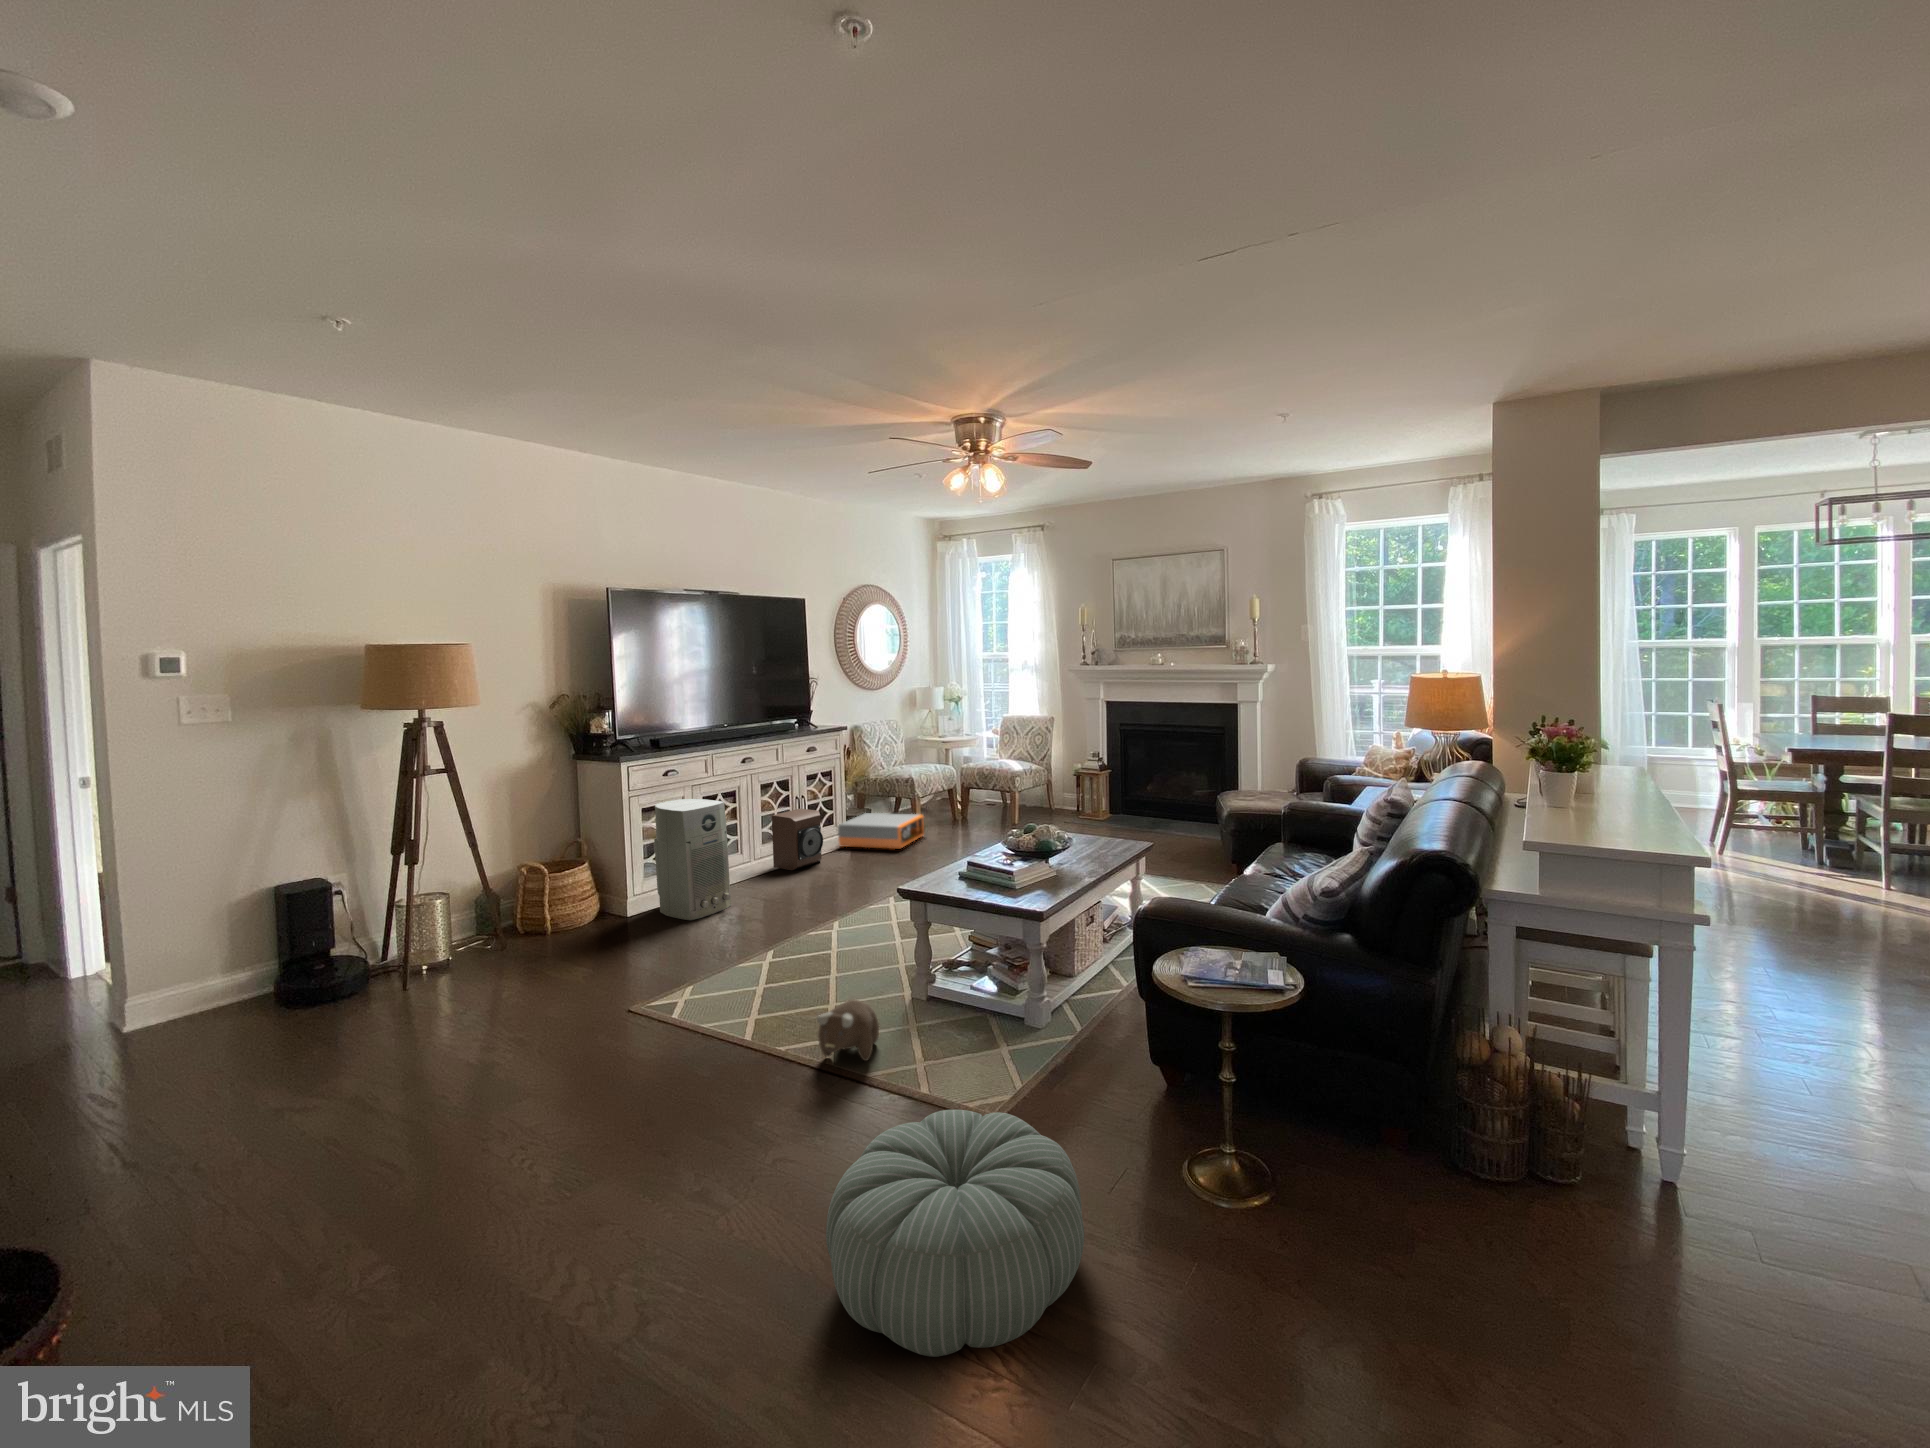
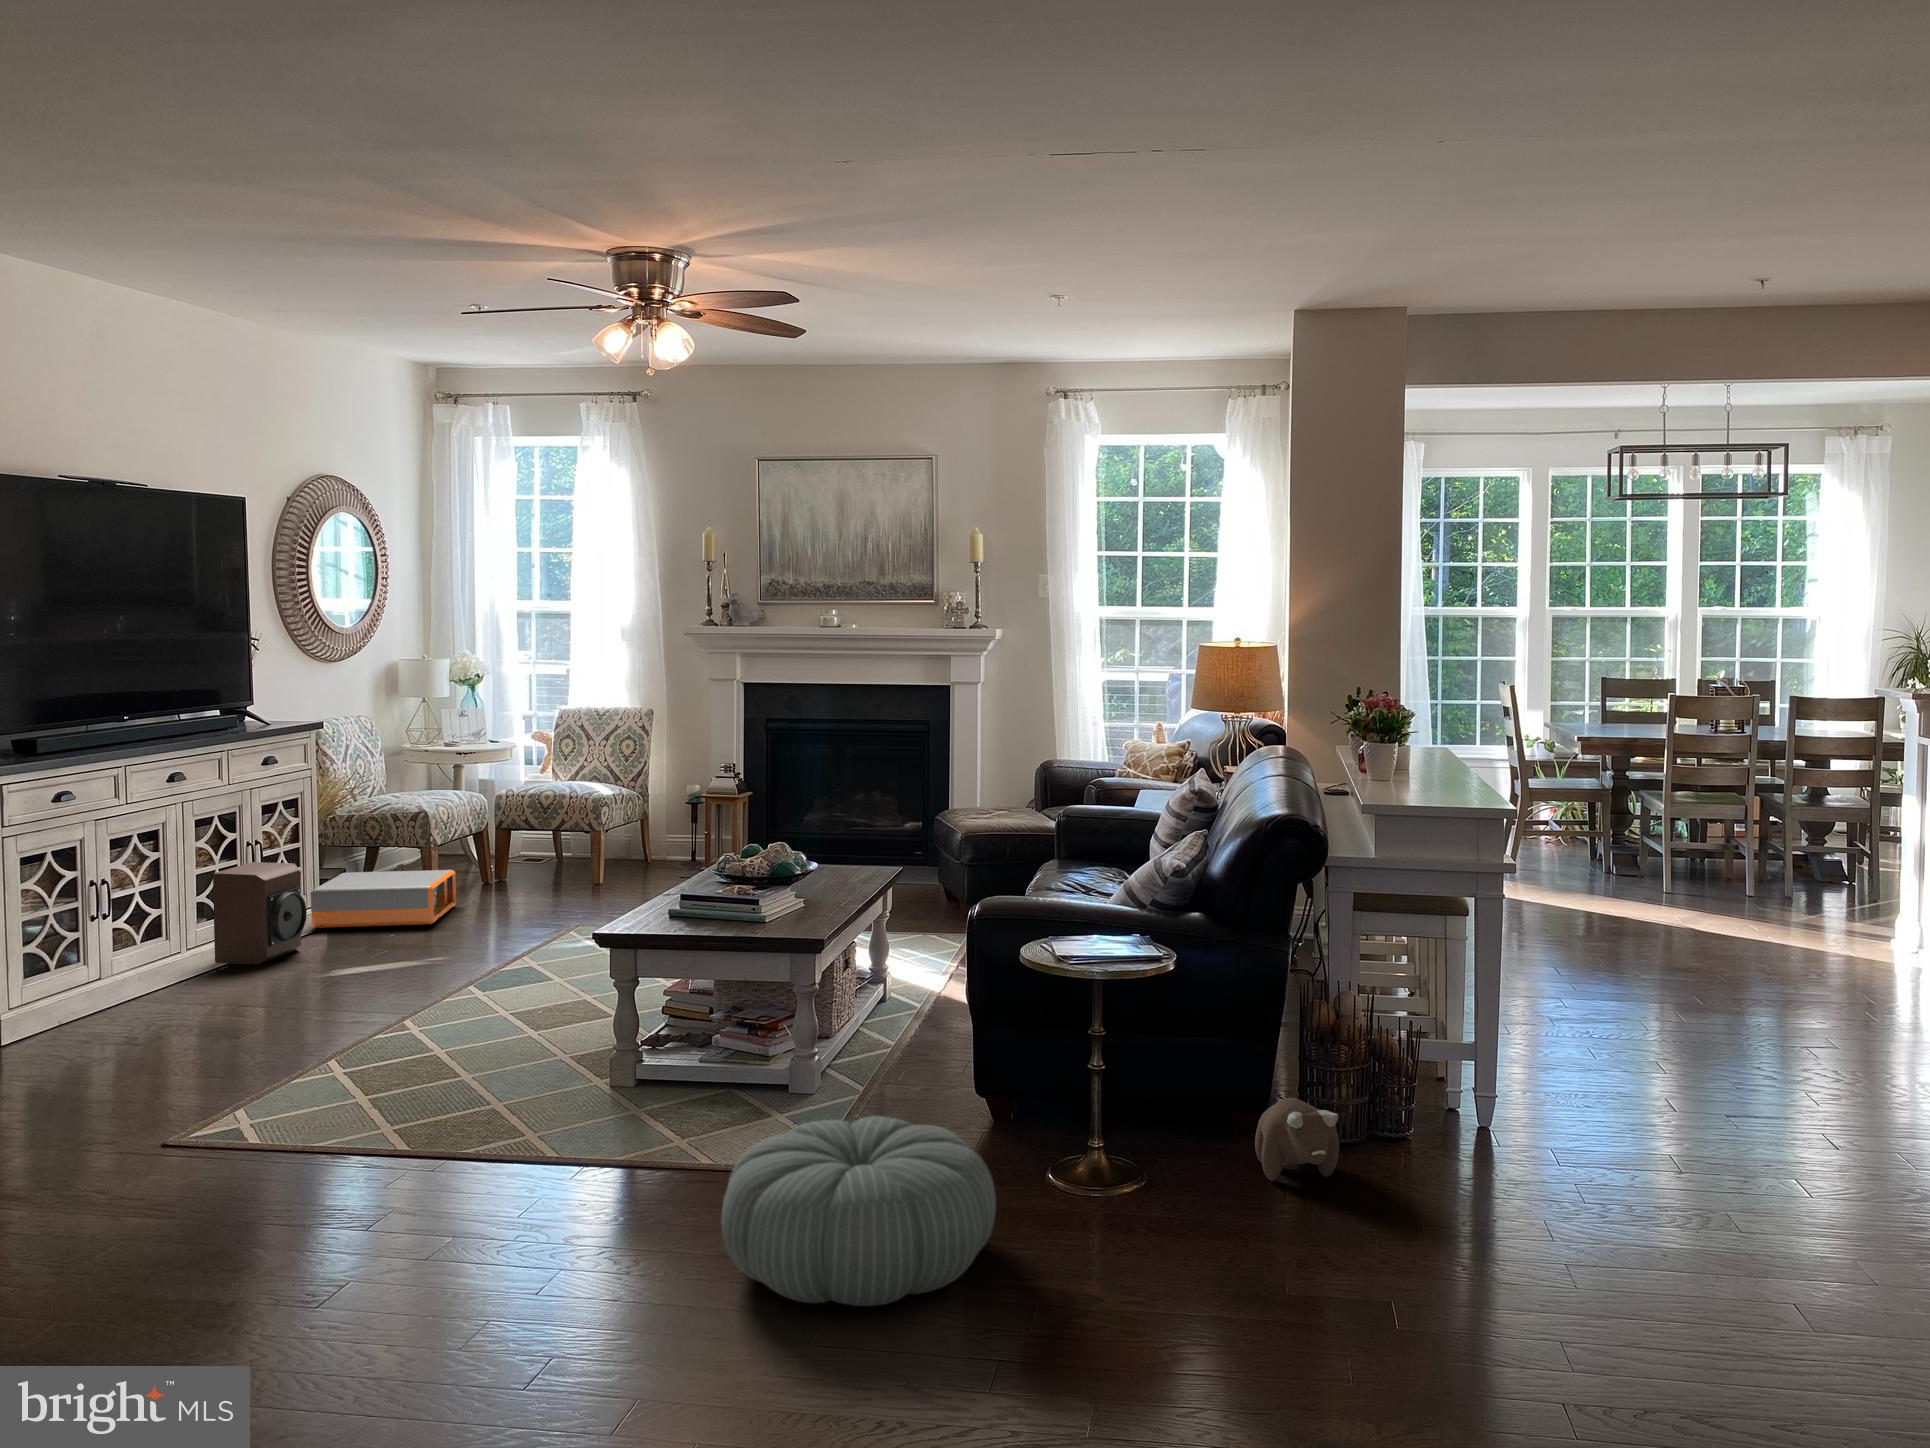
air purifier: present [654,799,731,920] -> none [49,840,199,1039]
plush toy: present [817,999,879,1061] -> present [1255,1098,1339,1180]

